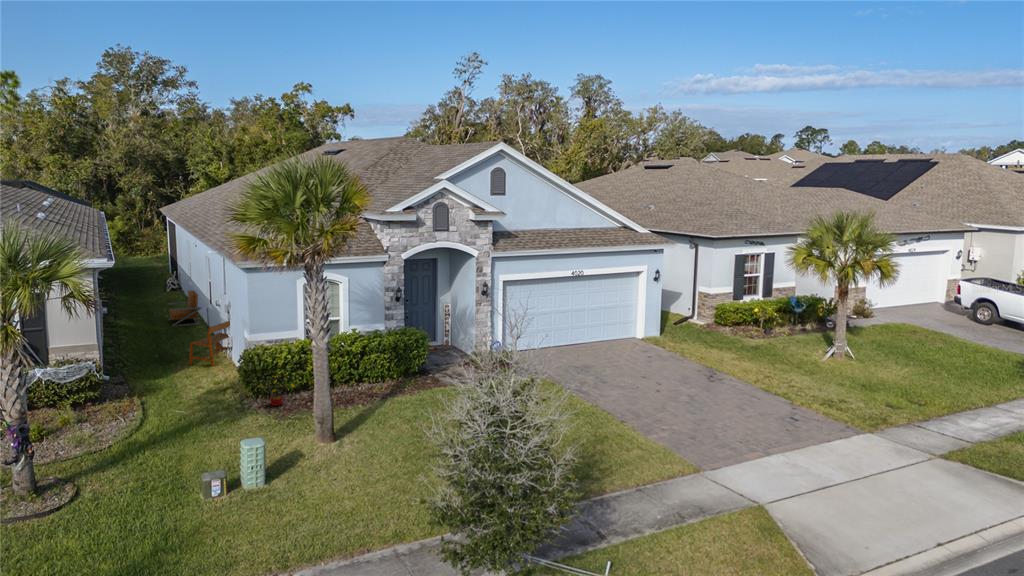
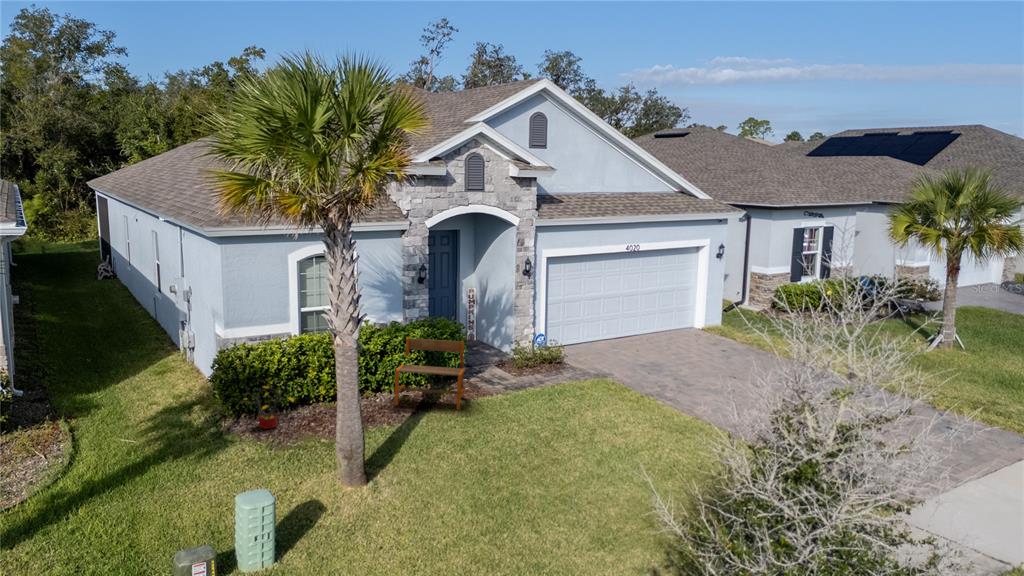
lounge chair: present [168,290,201,326] -> none [102,277,147,324]
bench: present [189,321,230,366] -> present [394,338,466,409]

